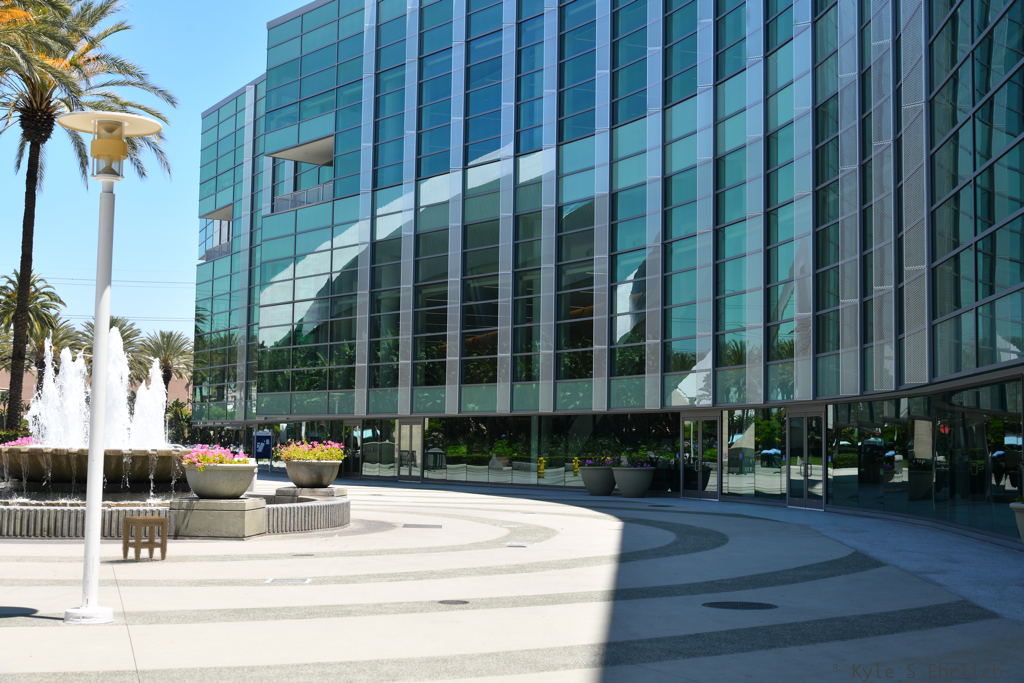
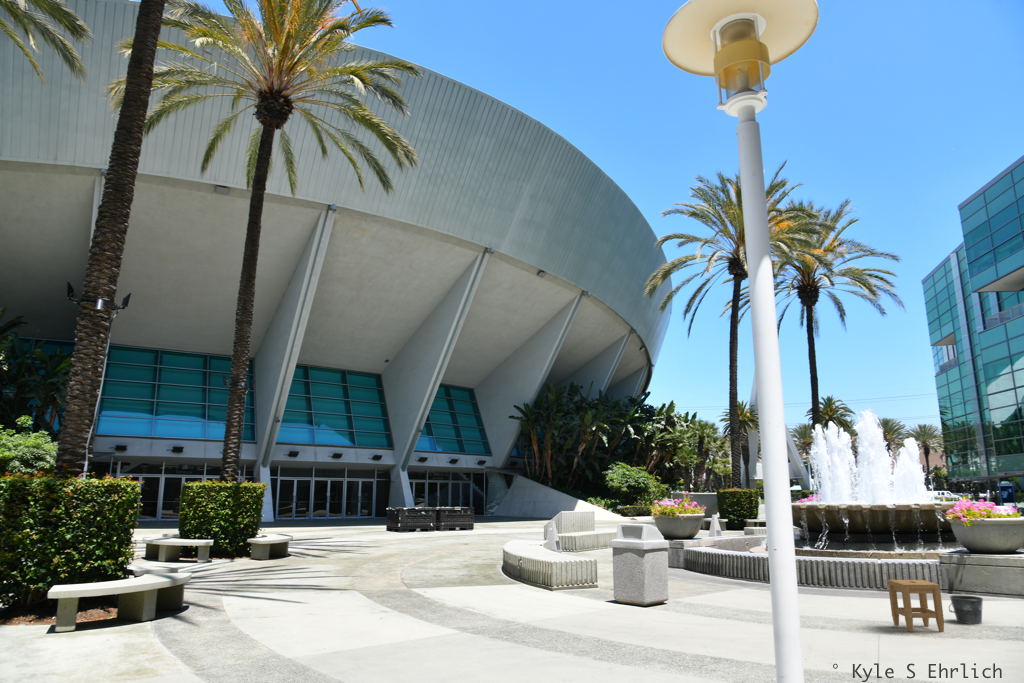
bucket: none [172,530,202,554] -> present [949,595,983,624]

